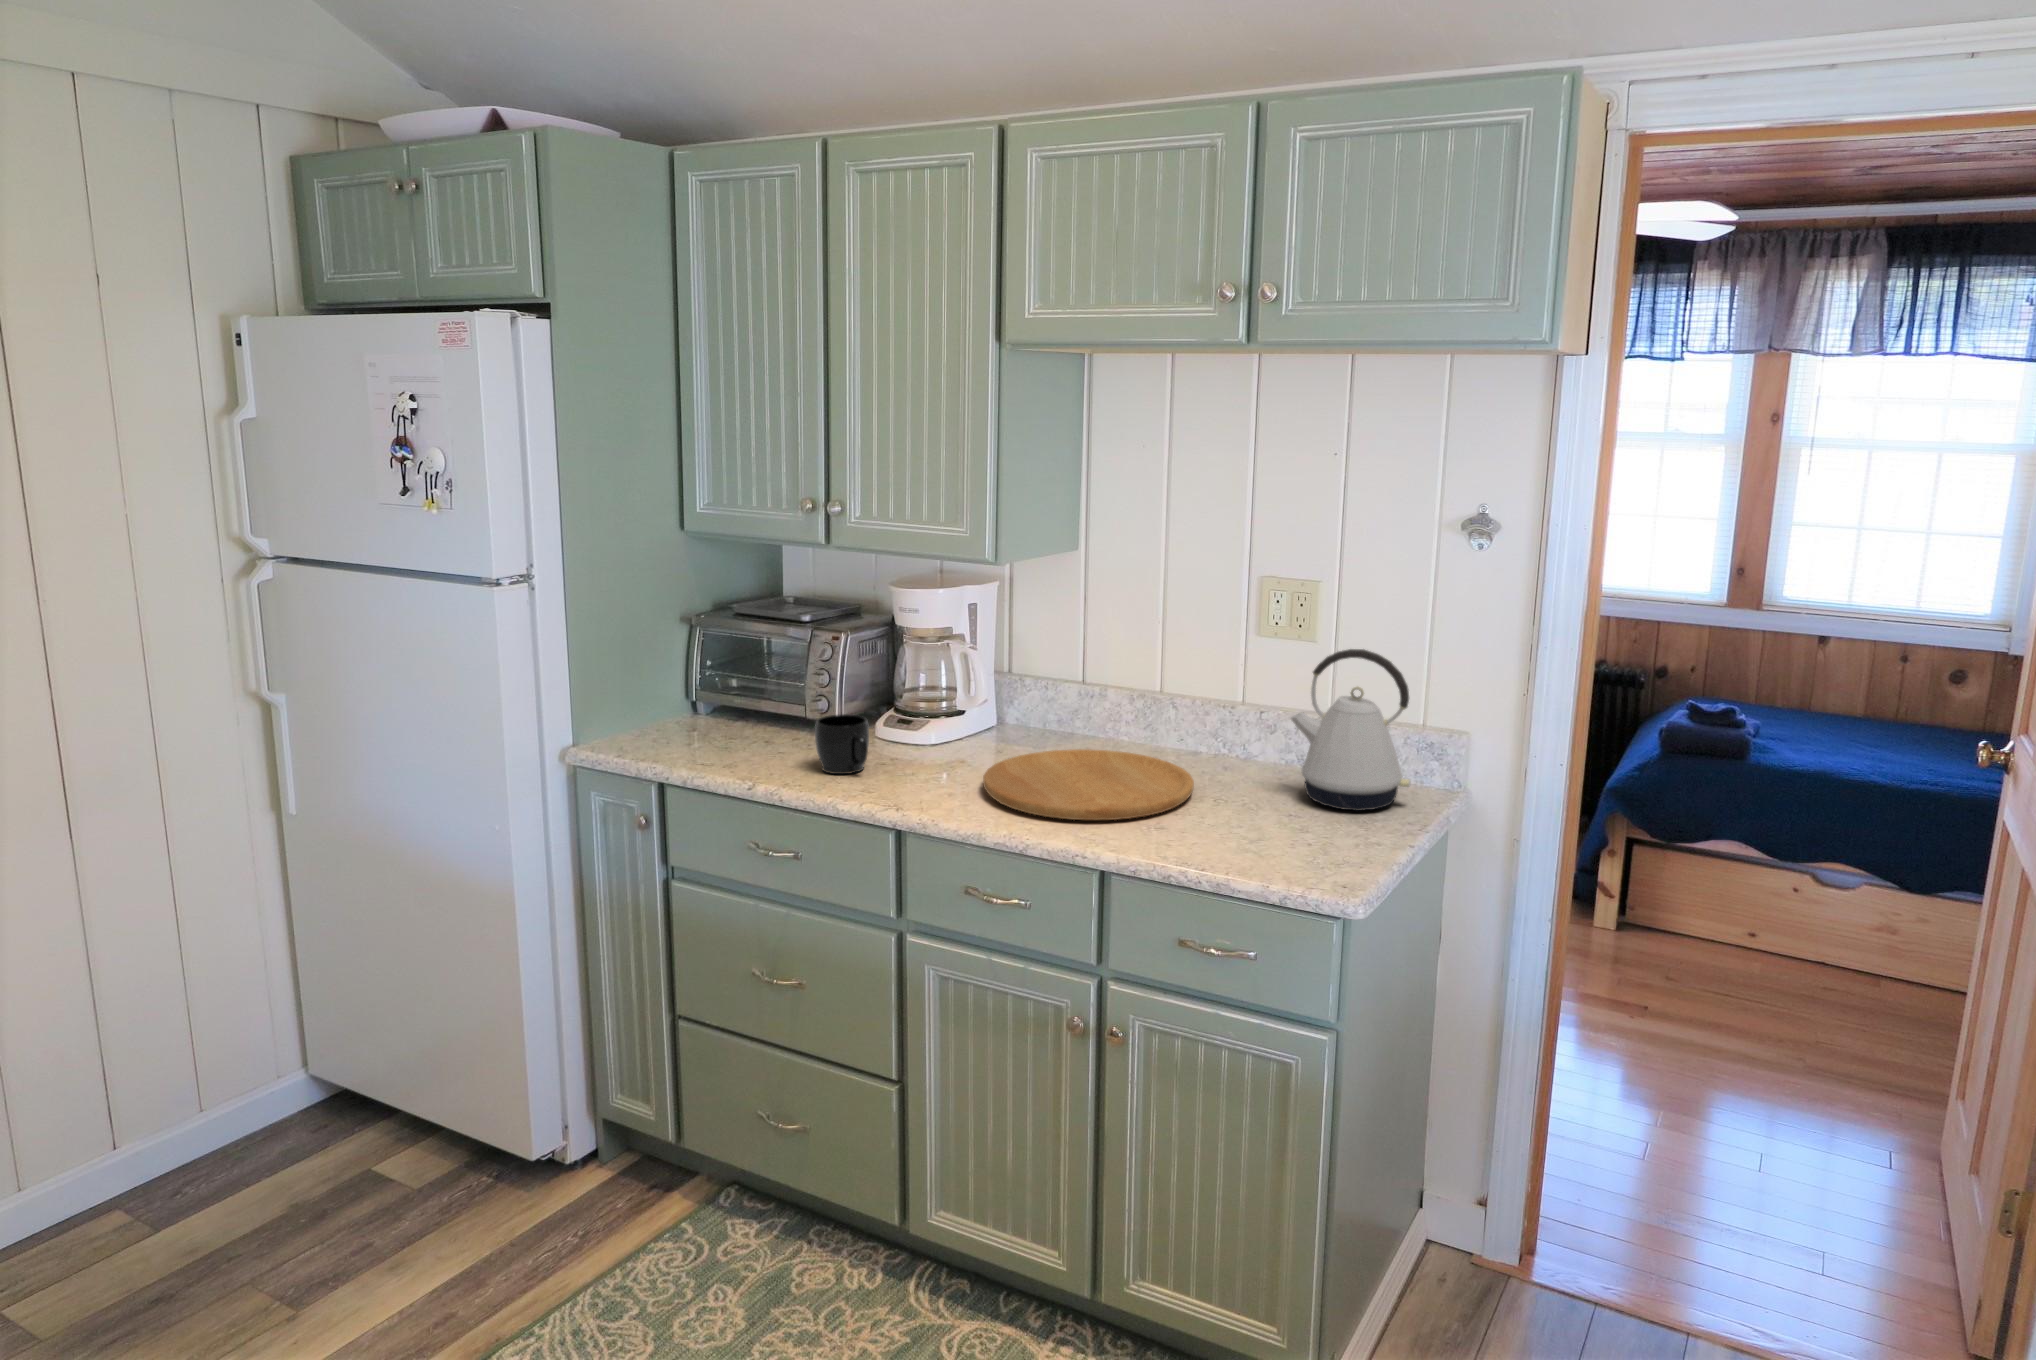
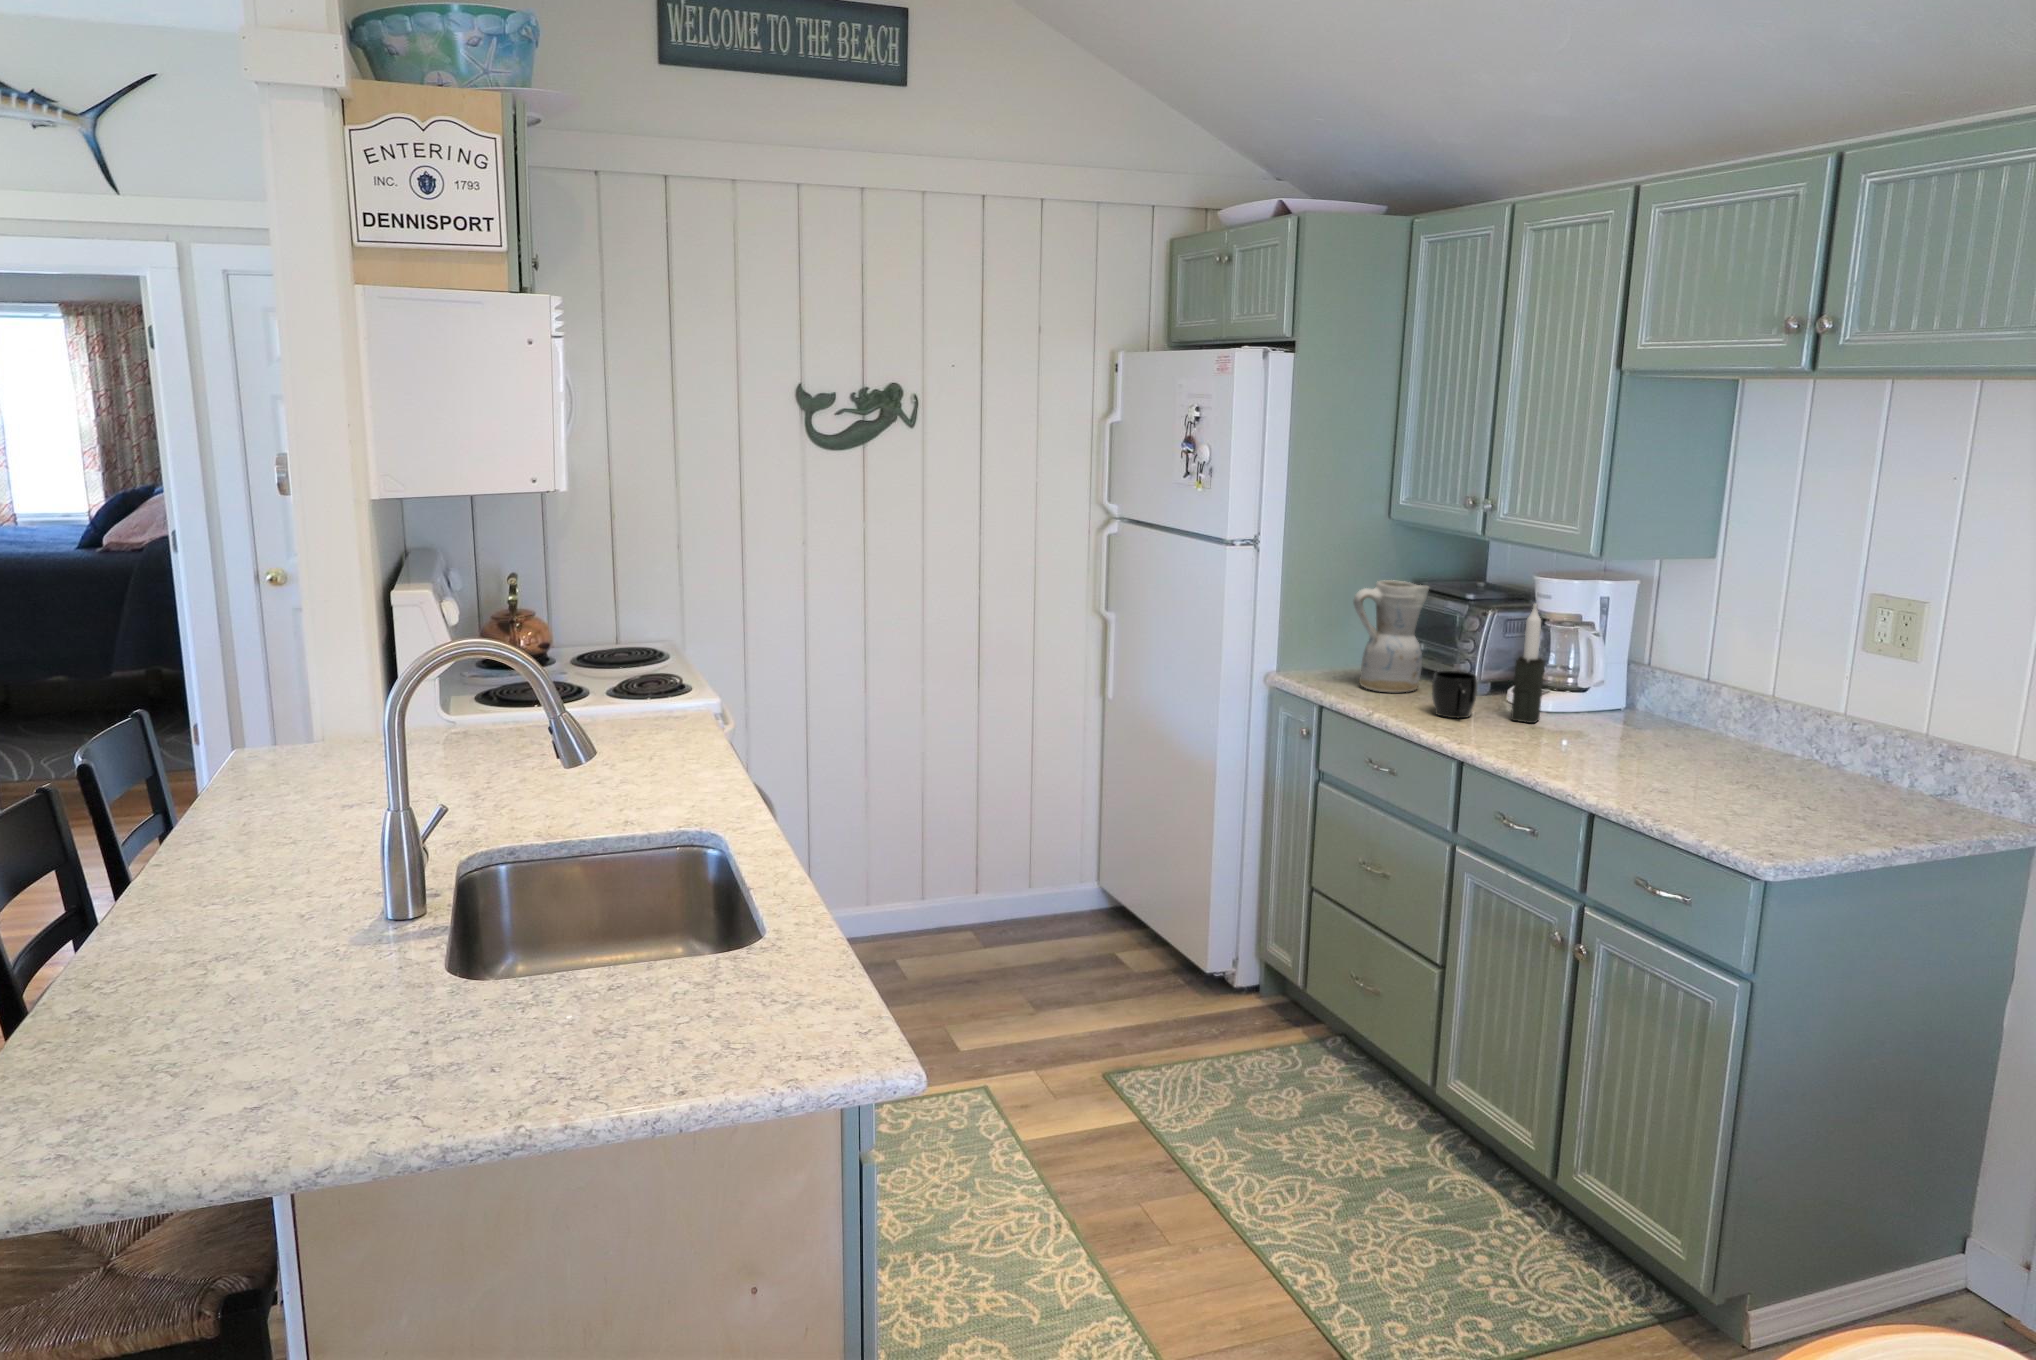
ceramic pitcher: none [682,610,770,752] -> present [1353,580,1430,692]
candle: none [909,622,938,764] -> present [1511,604,1545,723]
kettle: present [1291,649,1411,811] -> none [1841,663,1961,820]
cutting board: present [983,749,1194,820] -> none [1542,727,1743,784]

